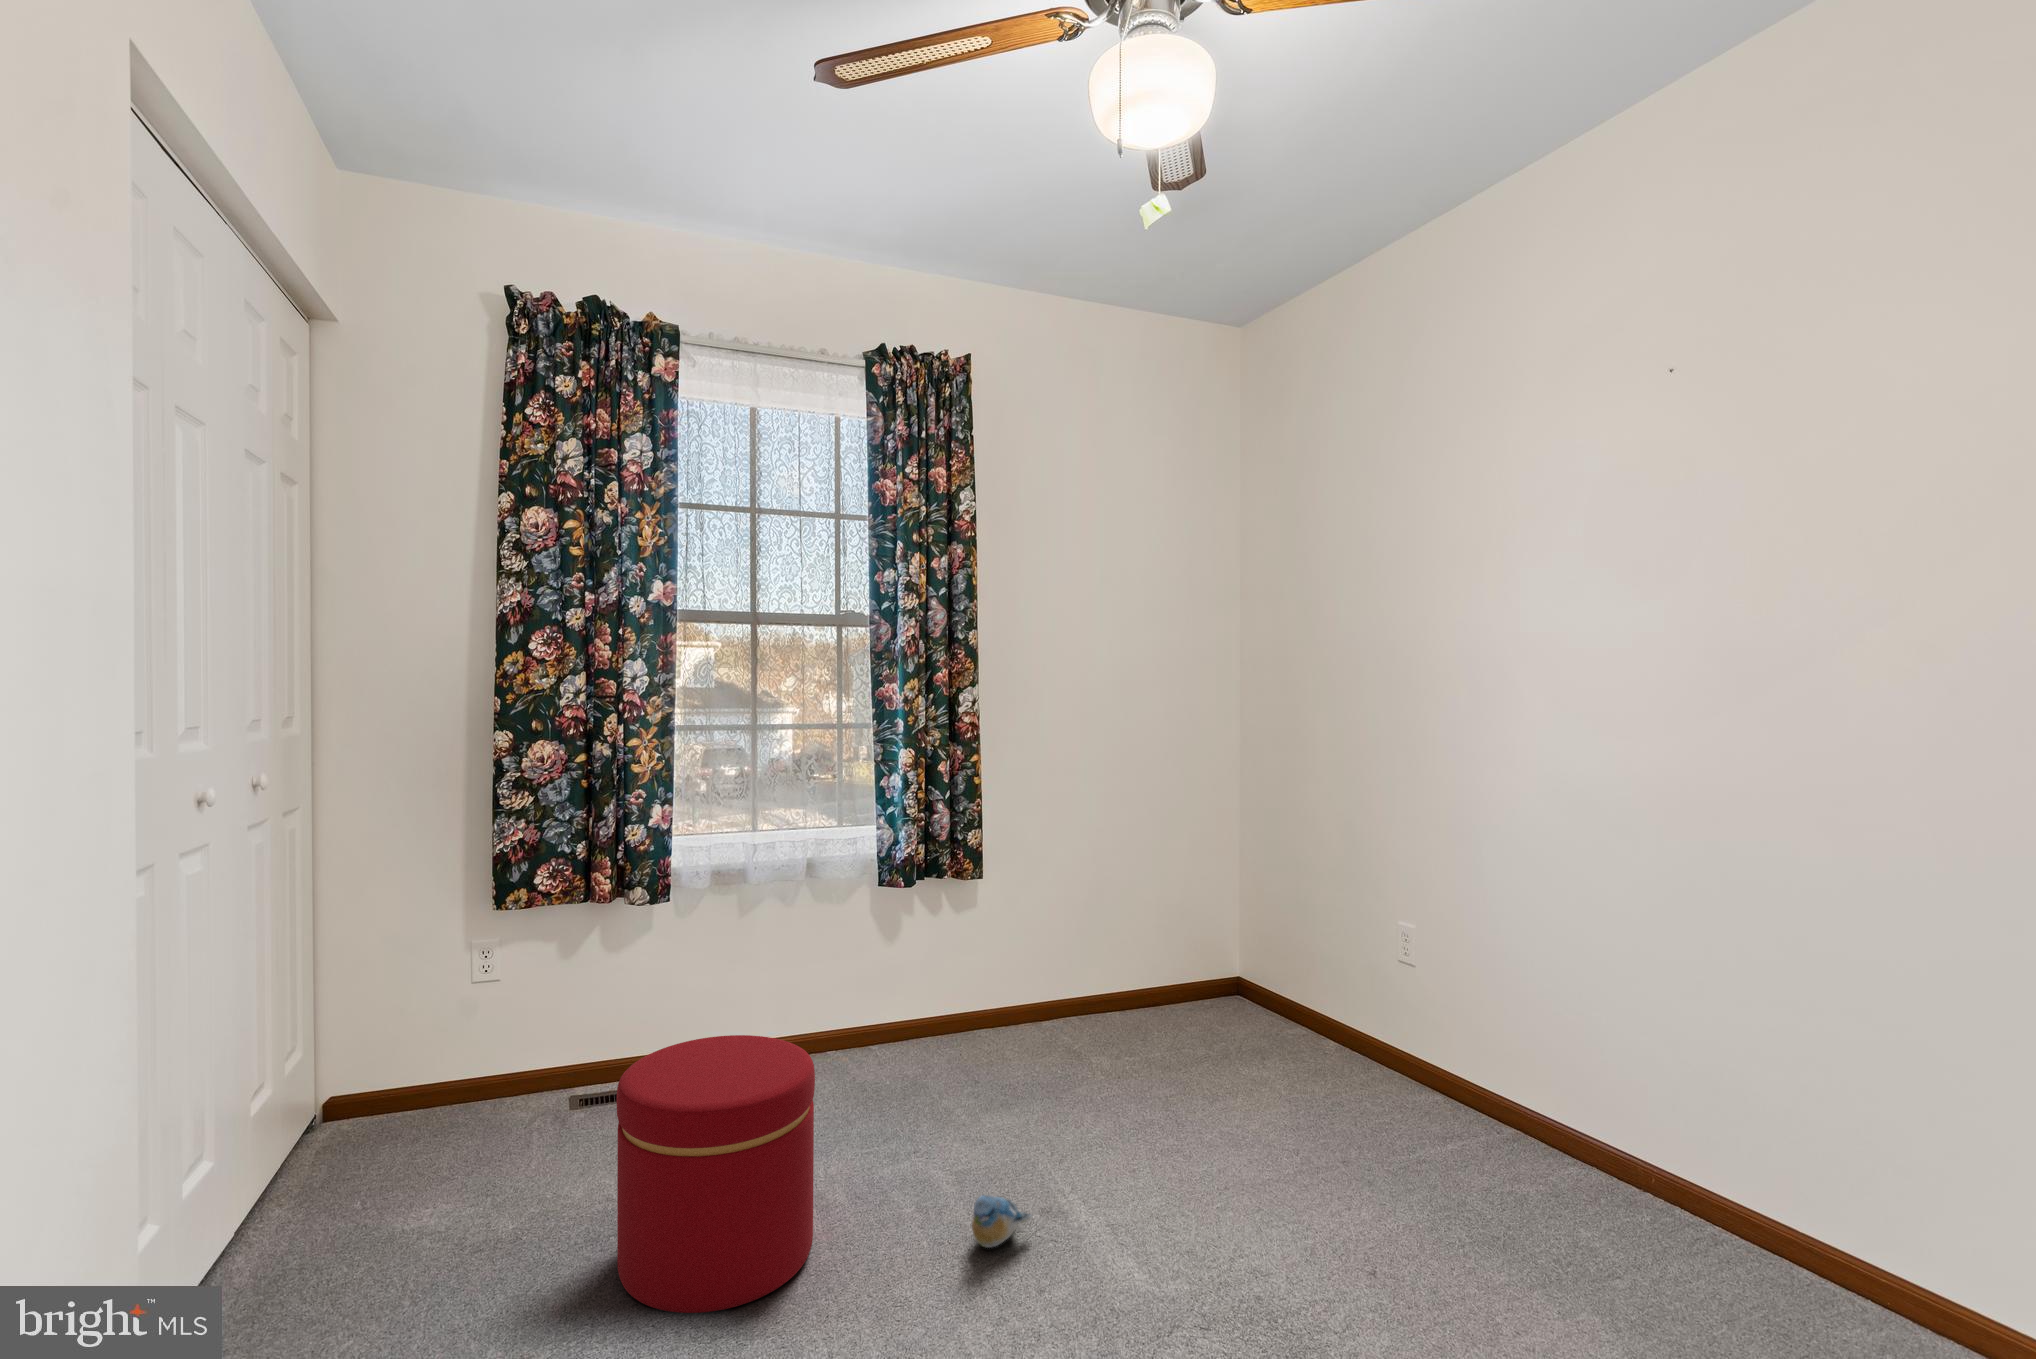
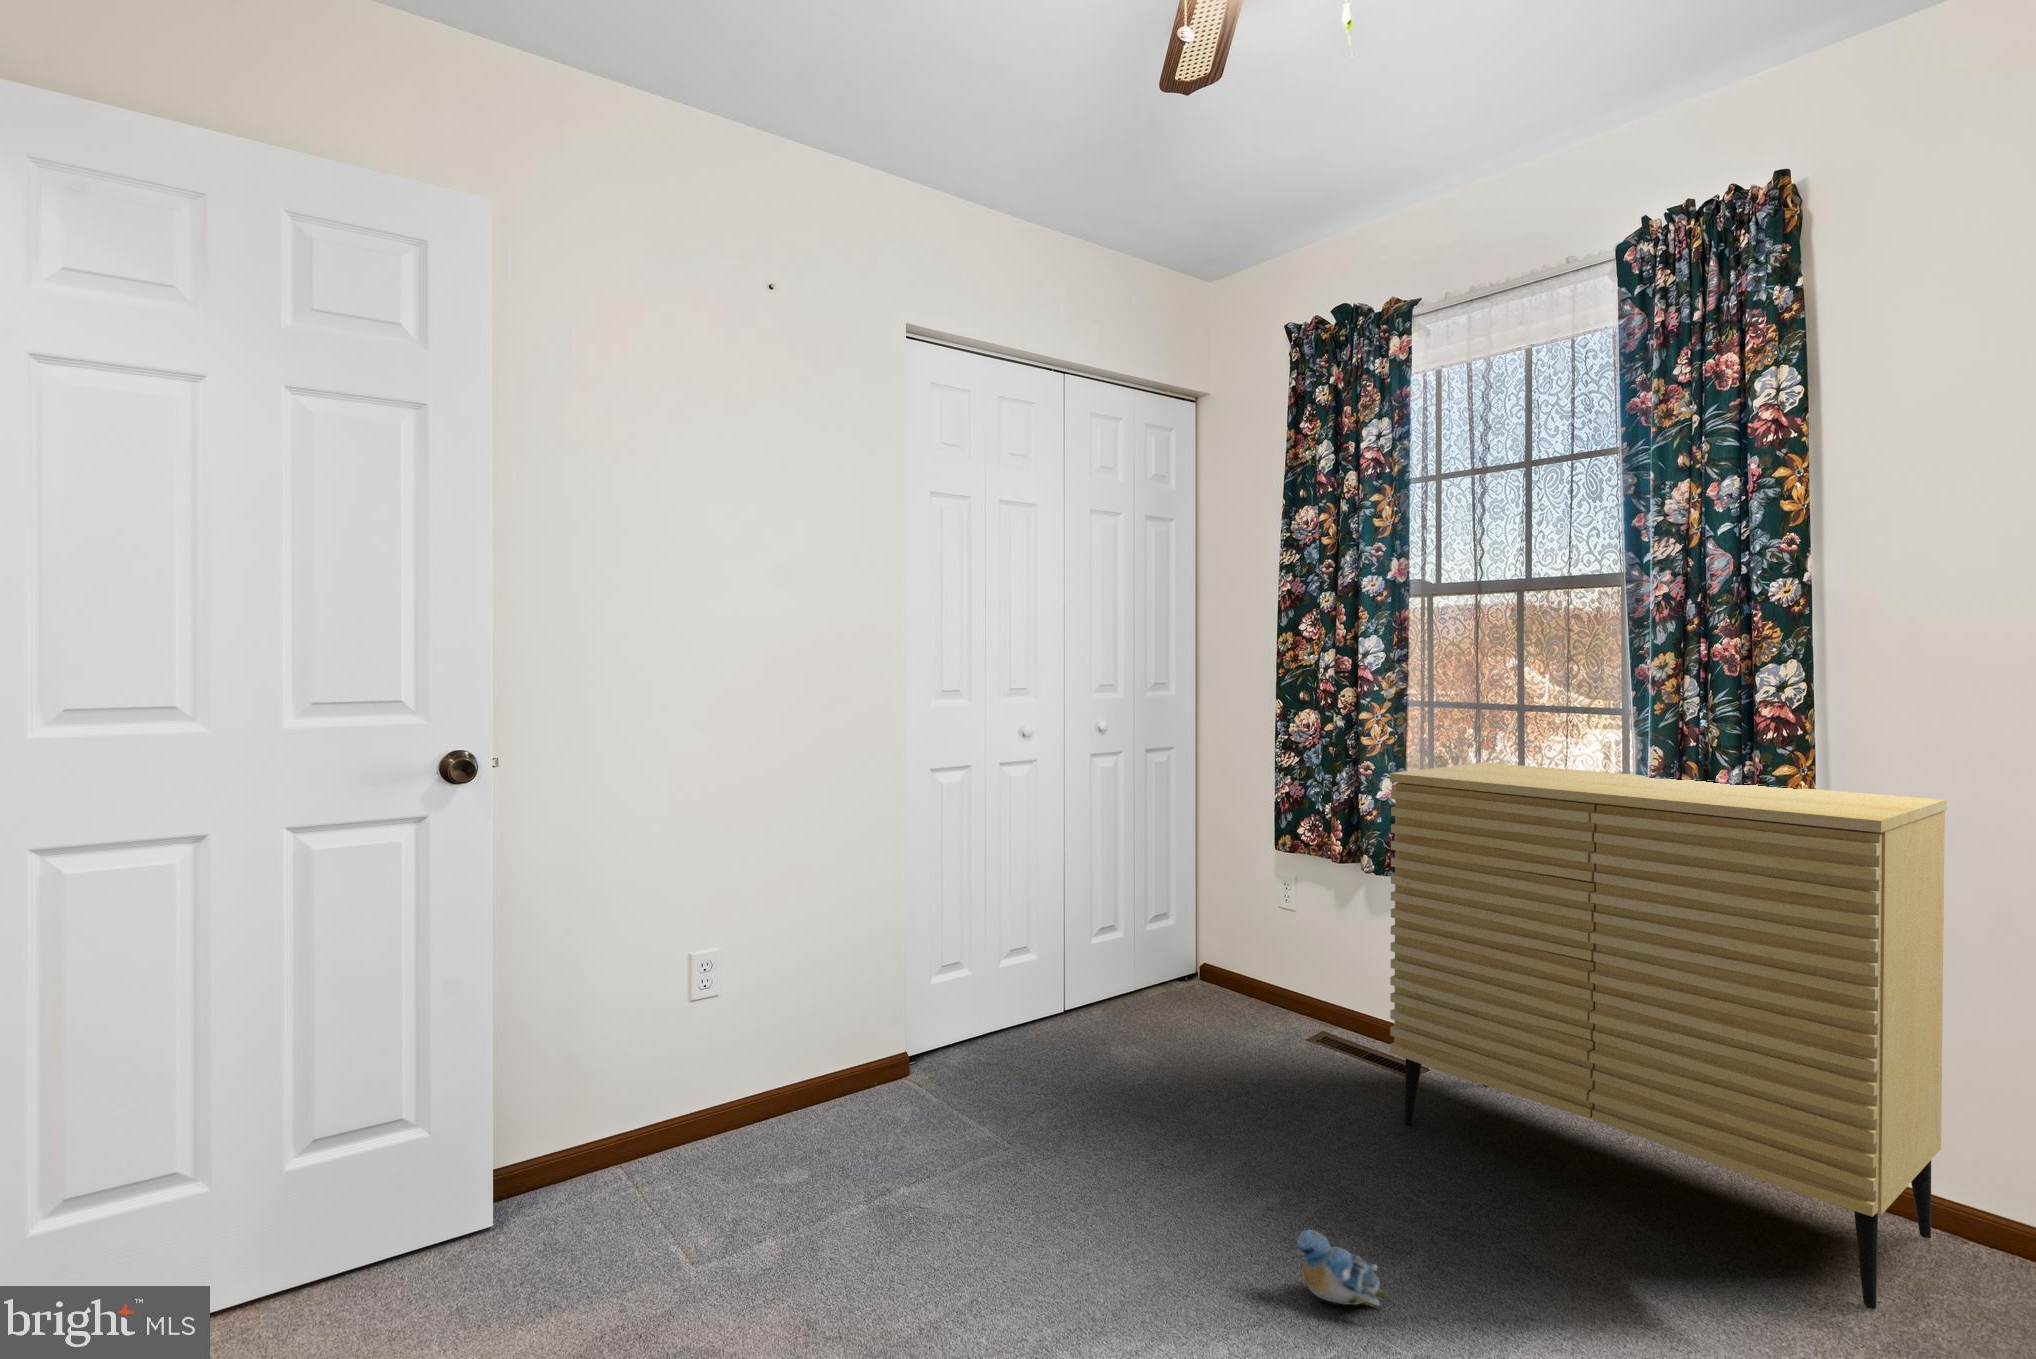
dresser: none [755,766,1103,1119] -> present [1390,763,1946,1309]
ottoman: present [616,1035,815,1313] -> none [1092,964,1262,1195]

